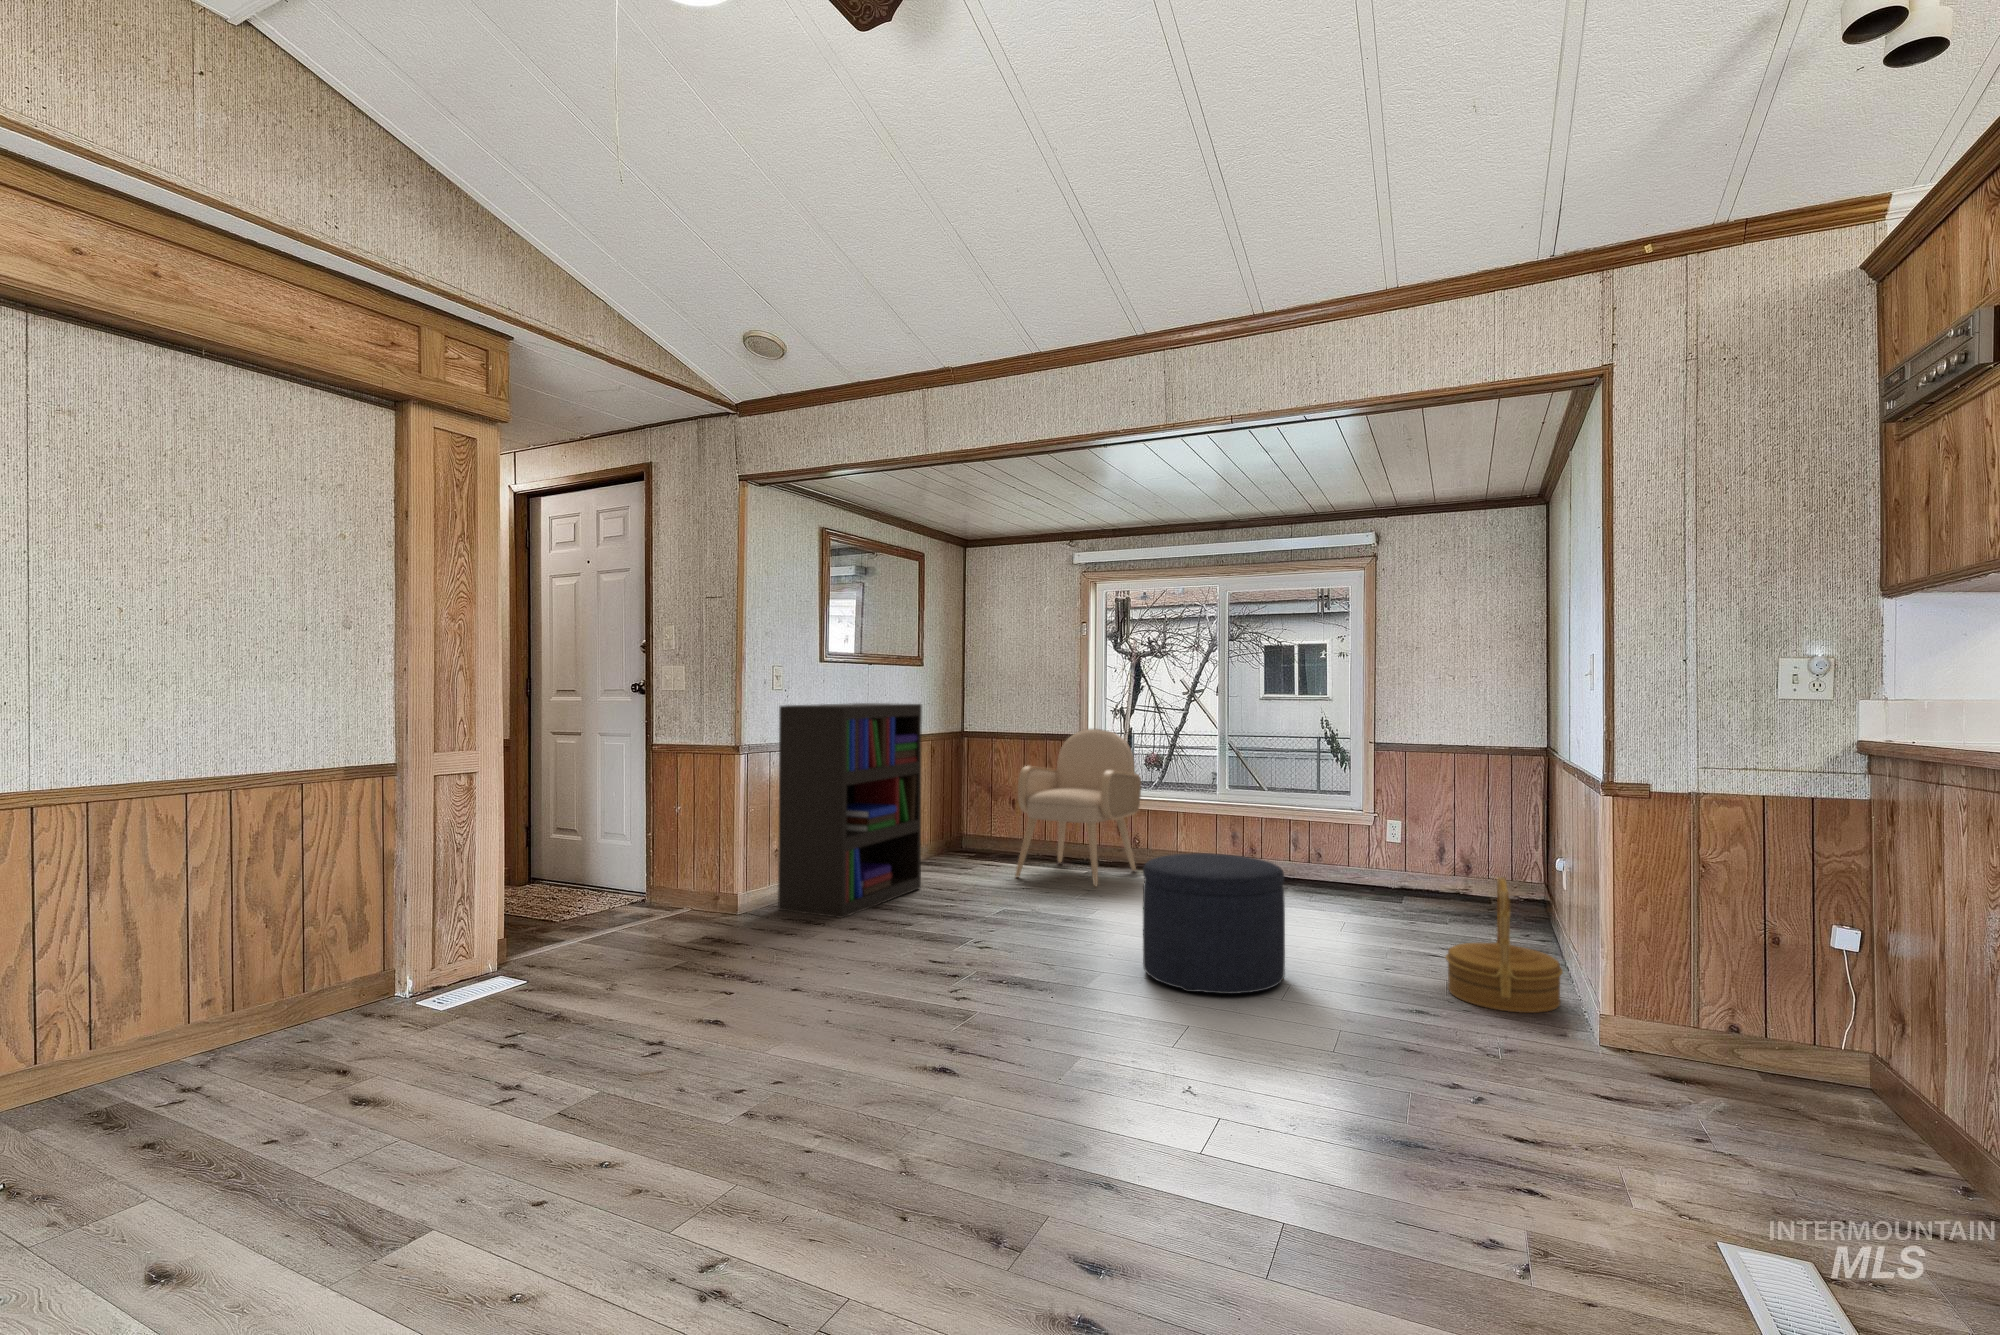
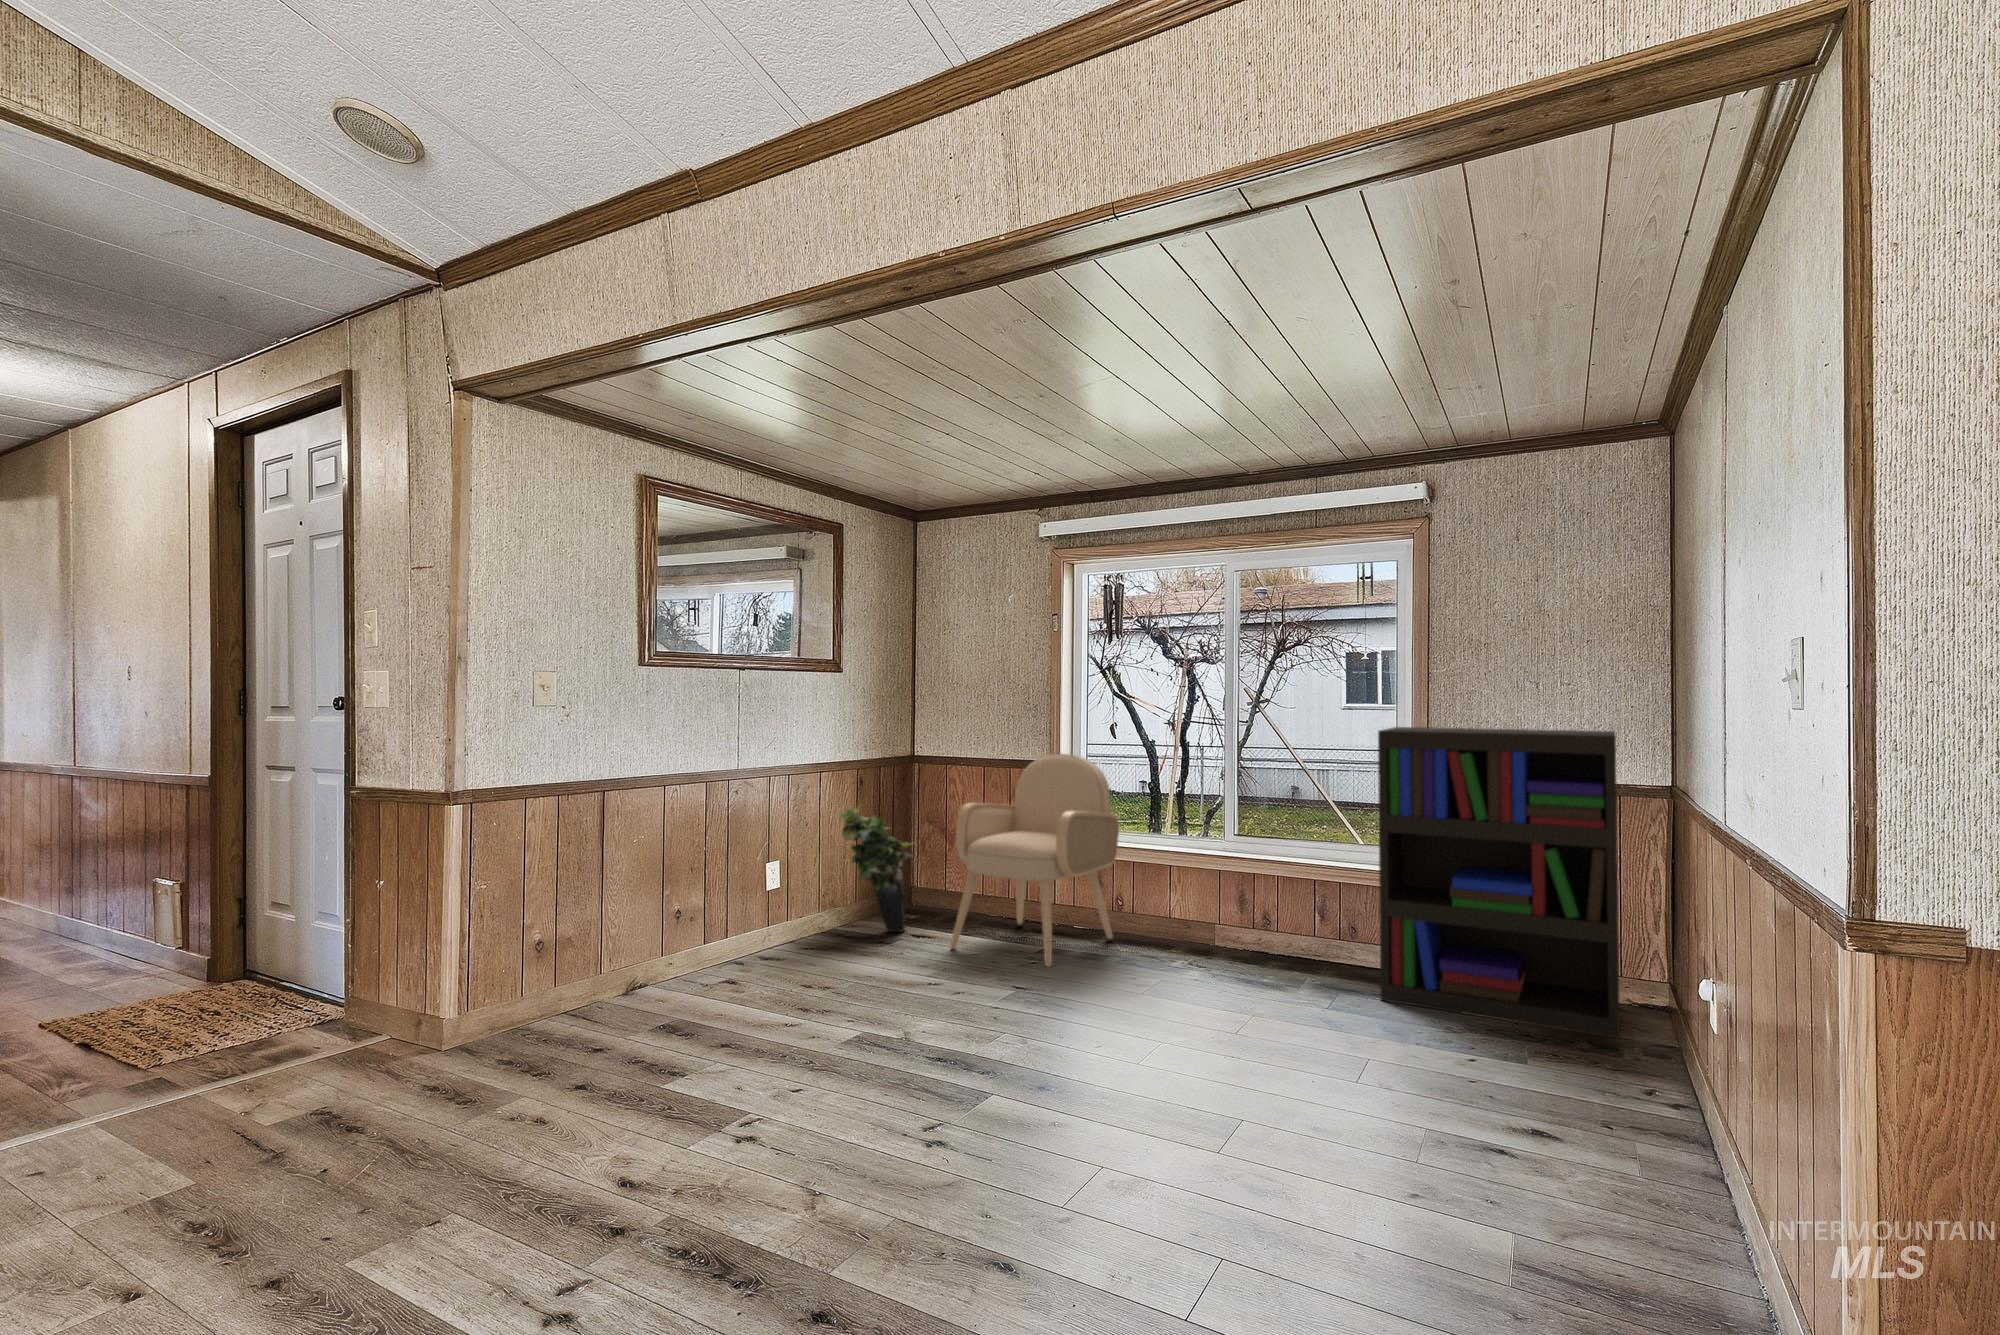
bookshelf: present [778,703,922,918] -> present [1378,727,1620,1039]
potted plant: none [921,769,981,868] -> present [837,807,912,932]
ottoman: present [1143,853,1285,994] -> none [1041,961,1261,1214]
woven basket: present [1446,877,1563,1013] -> none [1525,1020,1732,1280]

